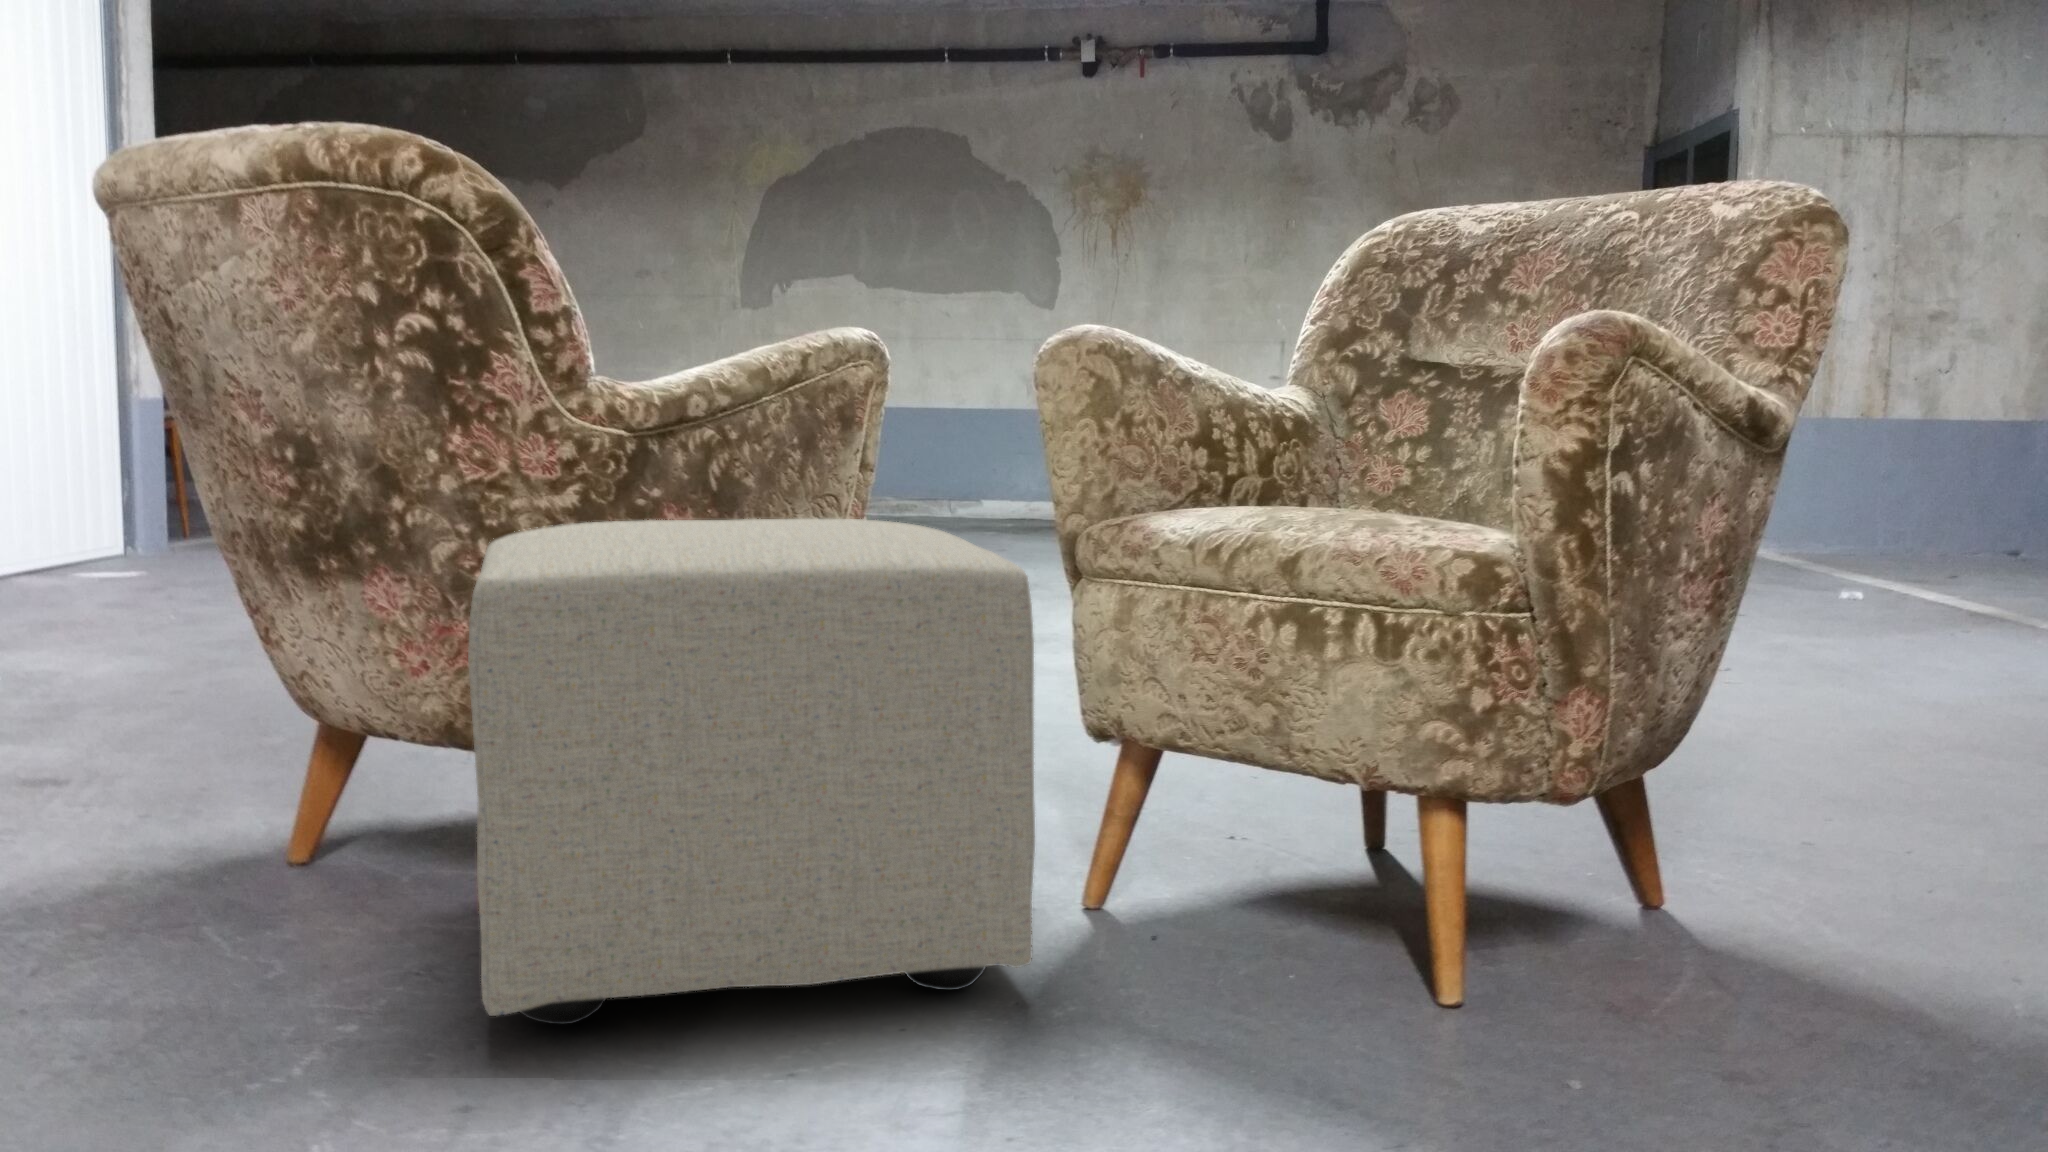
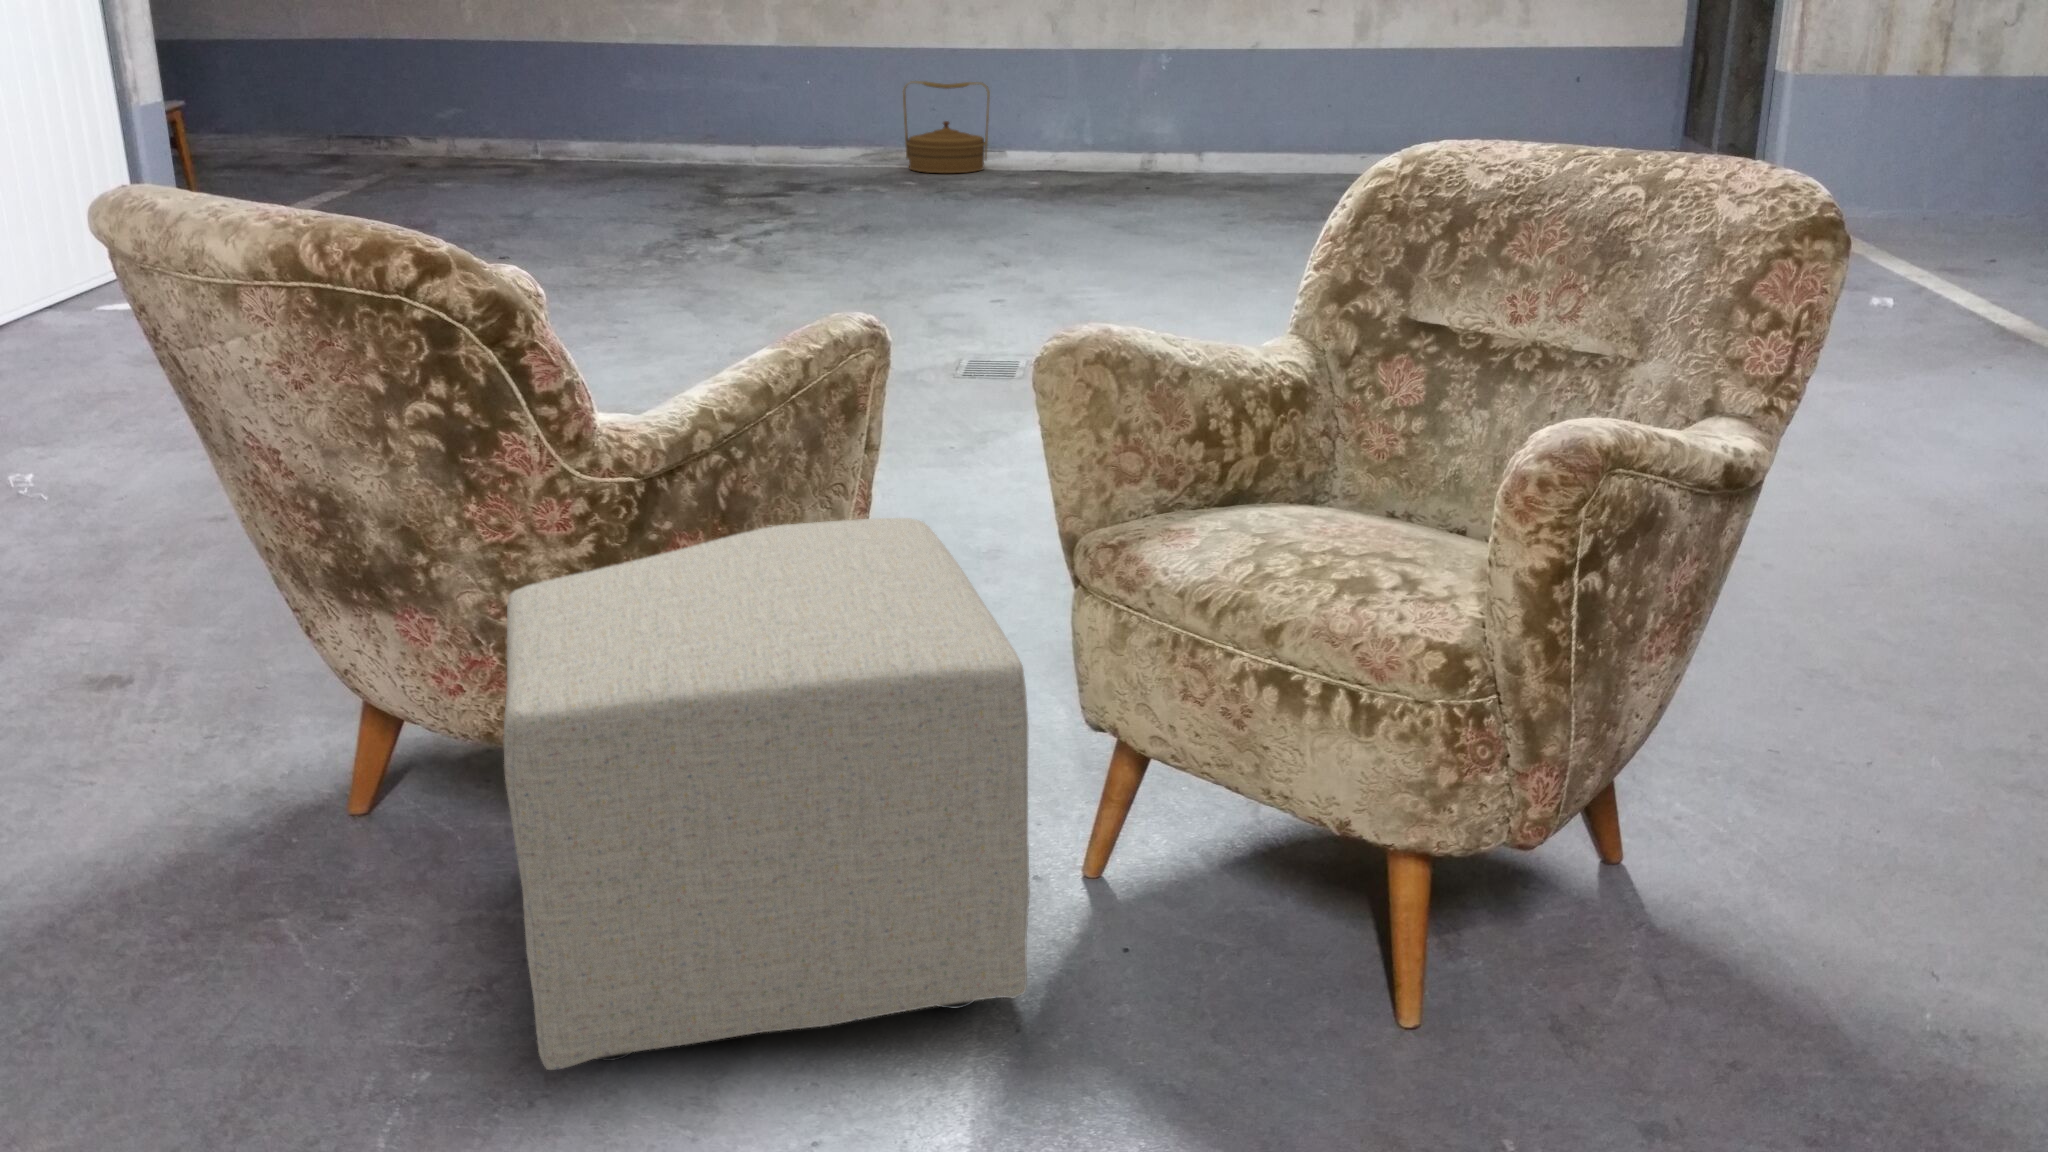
woven basket: none [901,423,984,507] -> present [903,81,990,173]

